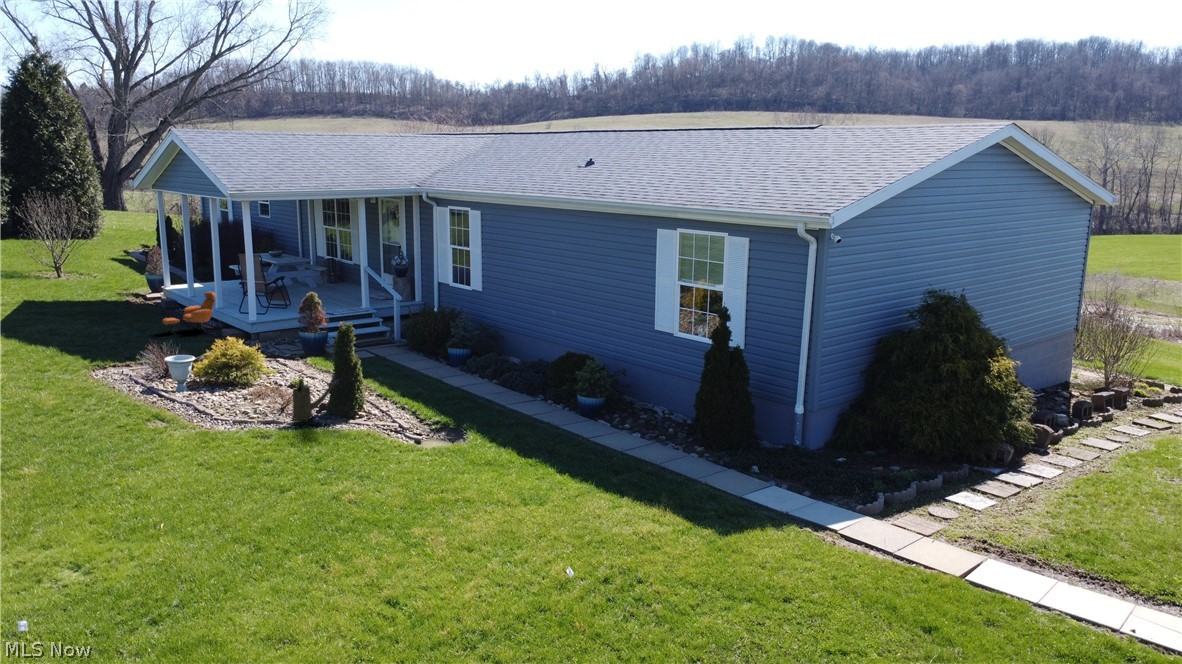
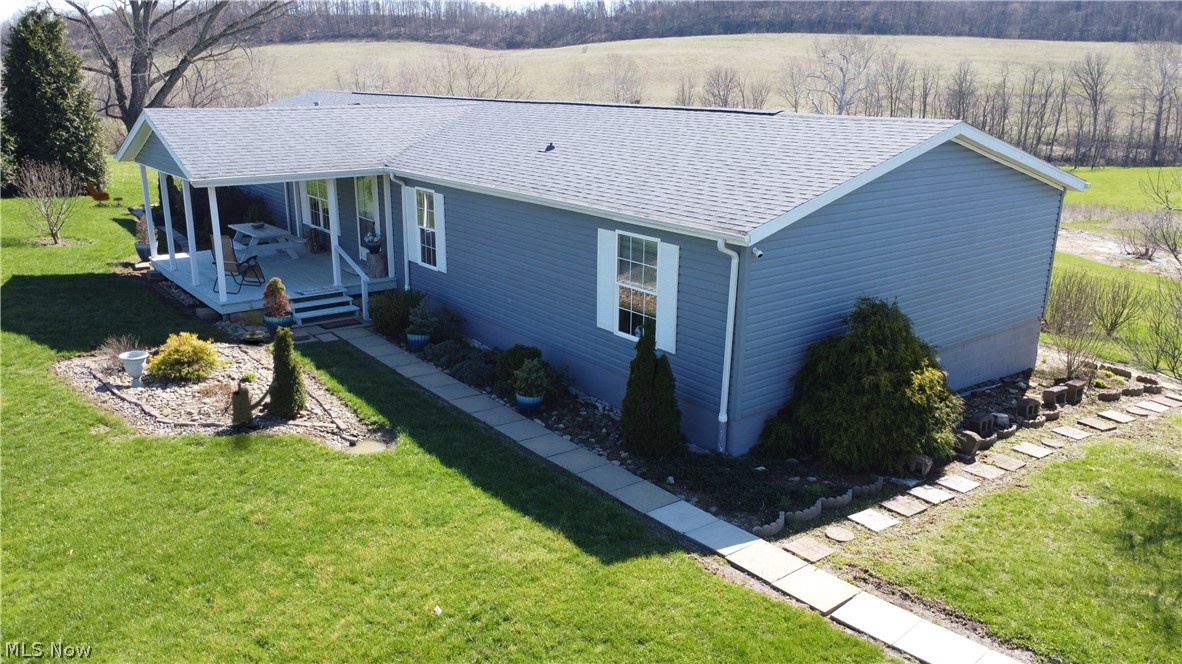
lounge chair: present [162,292,216,332] -> present [87,183,123,205]
potted tree: none [274,315,300,352] -> present [240,304,264,338]

